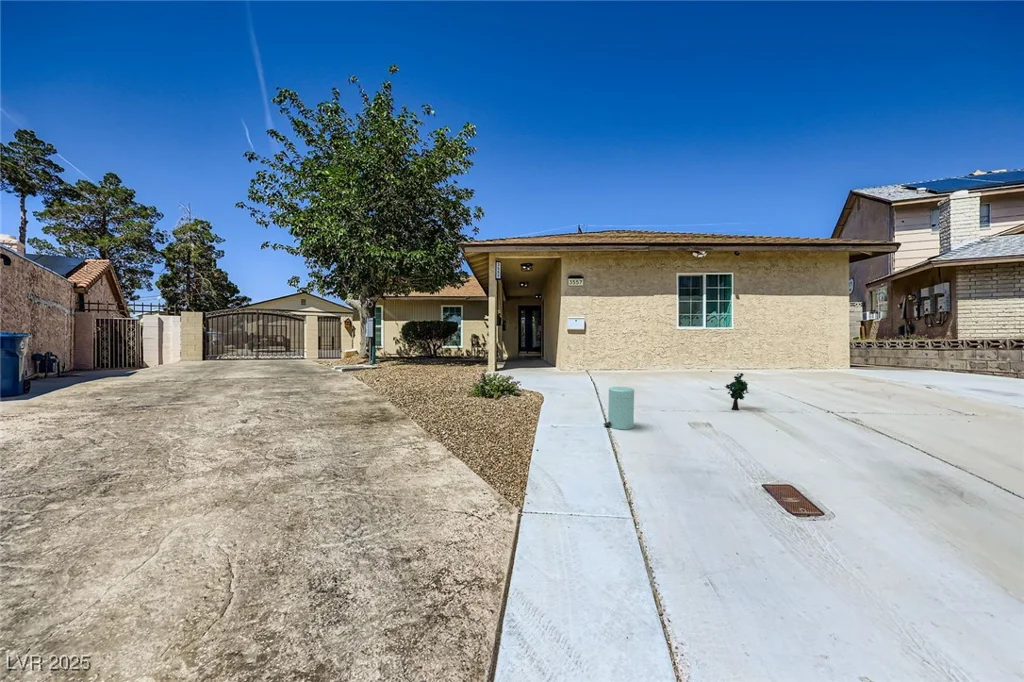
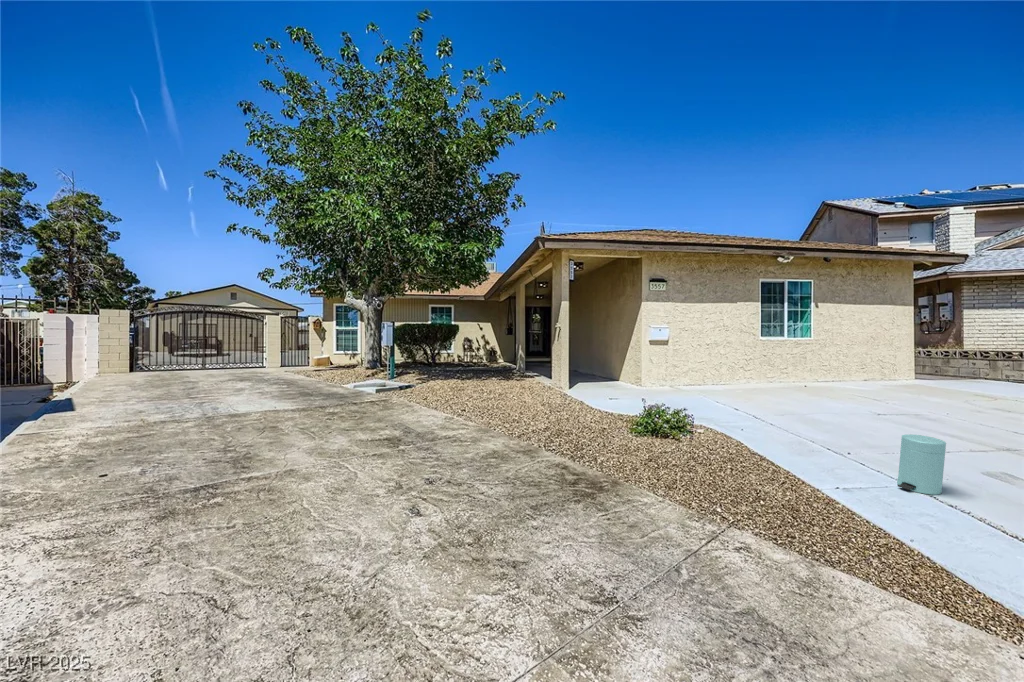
decorative plant: present [725,373,748,410] -> none [957,406,994,451]

